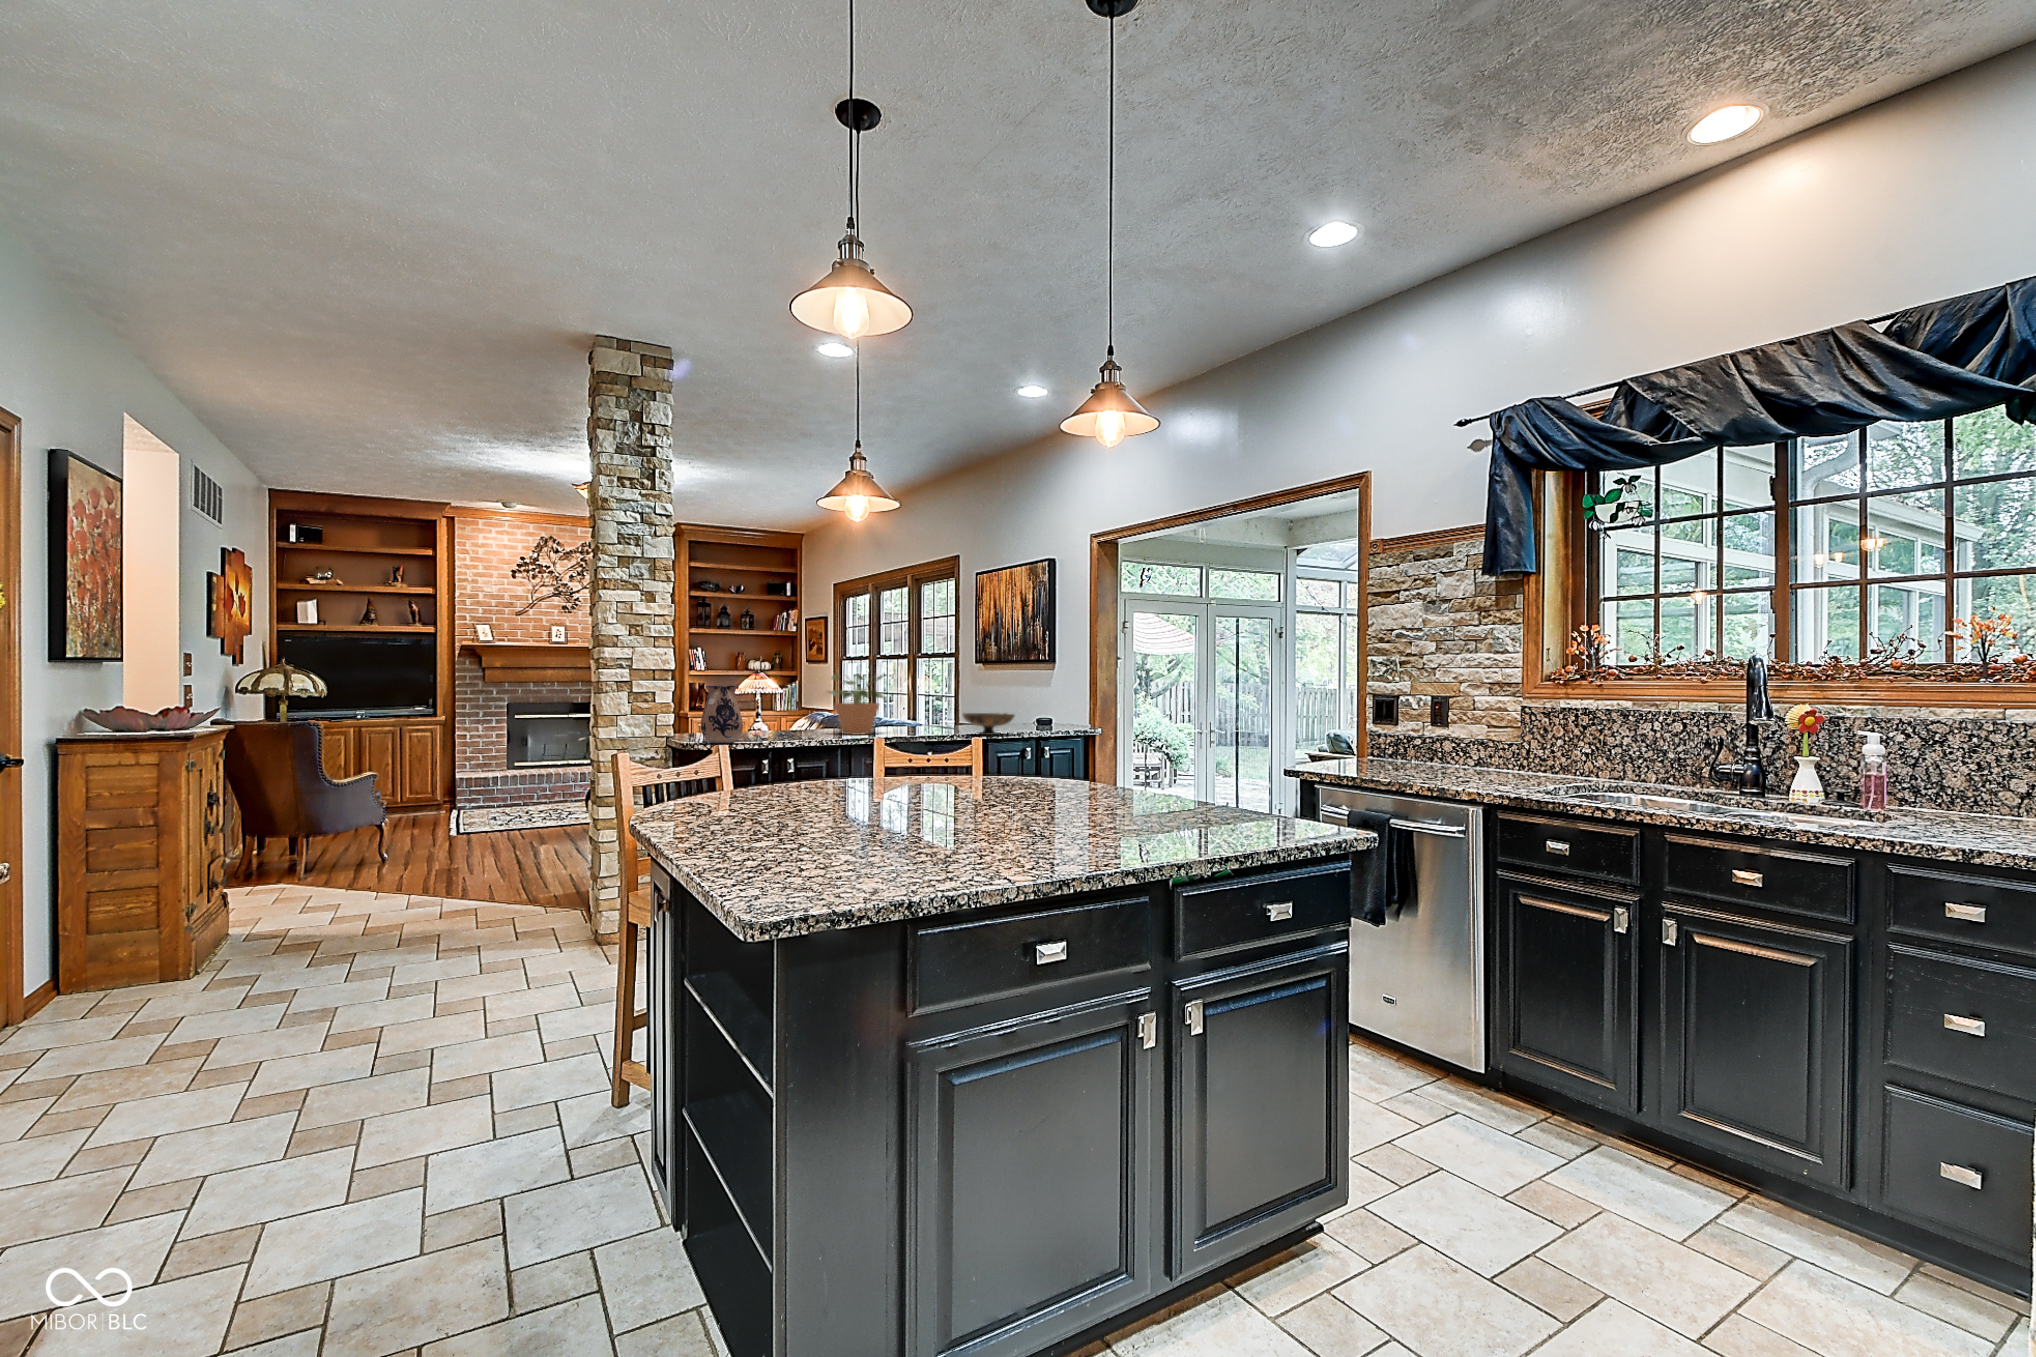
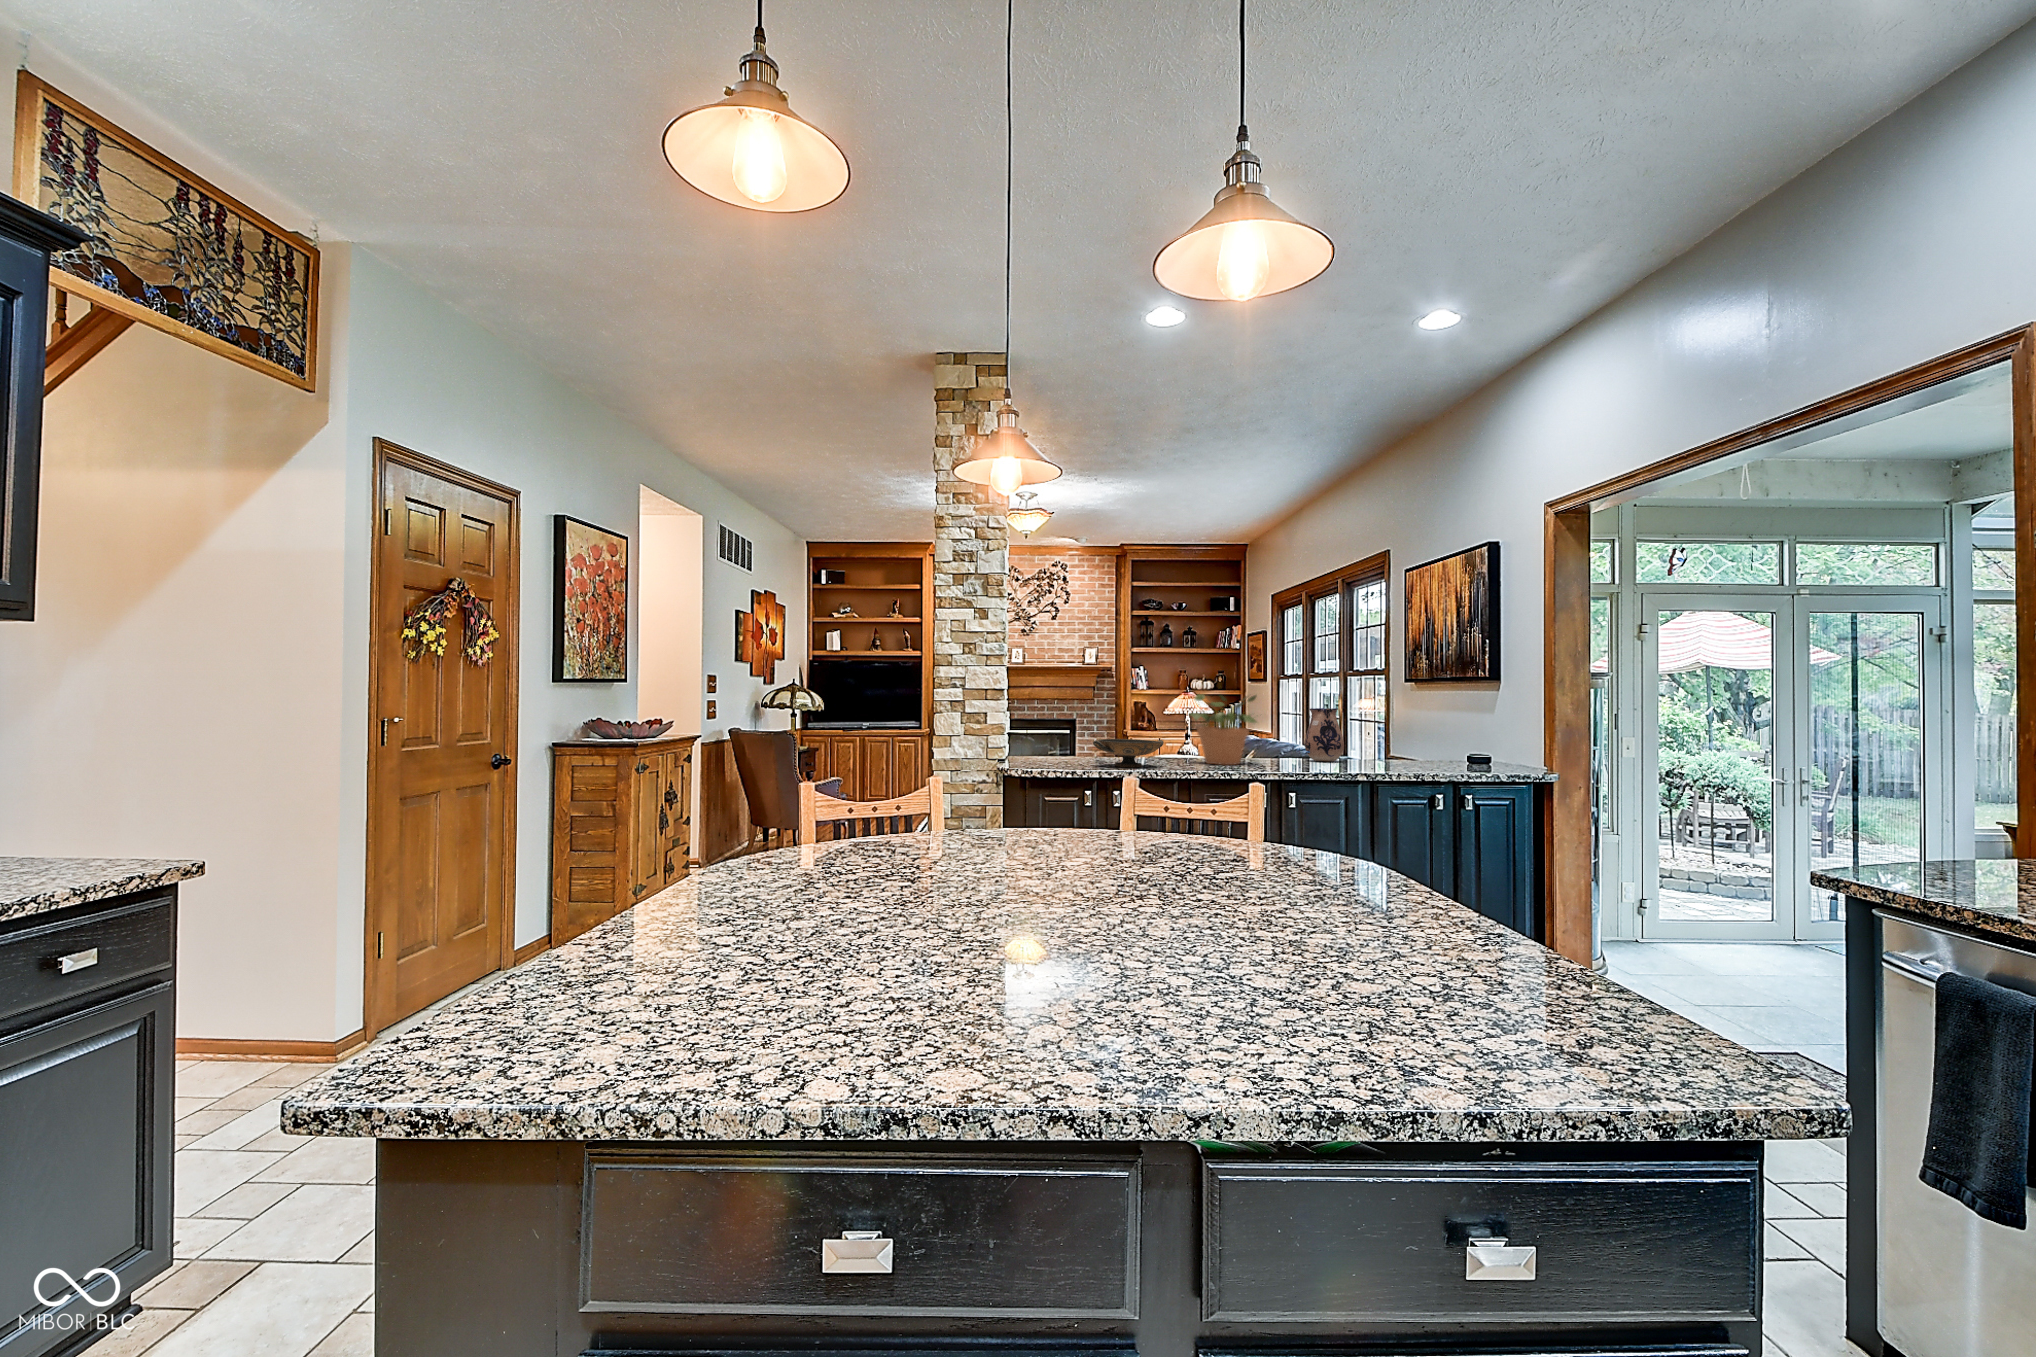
ceramic pitcher: present [701,685,743,743] -> present [1305,708,1344,762]
decorative bowl: present [963,713,1015,735] -> present [1093,739,1164,767]

